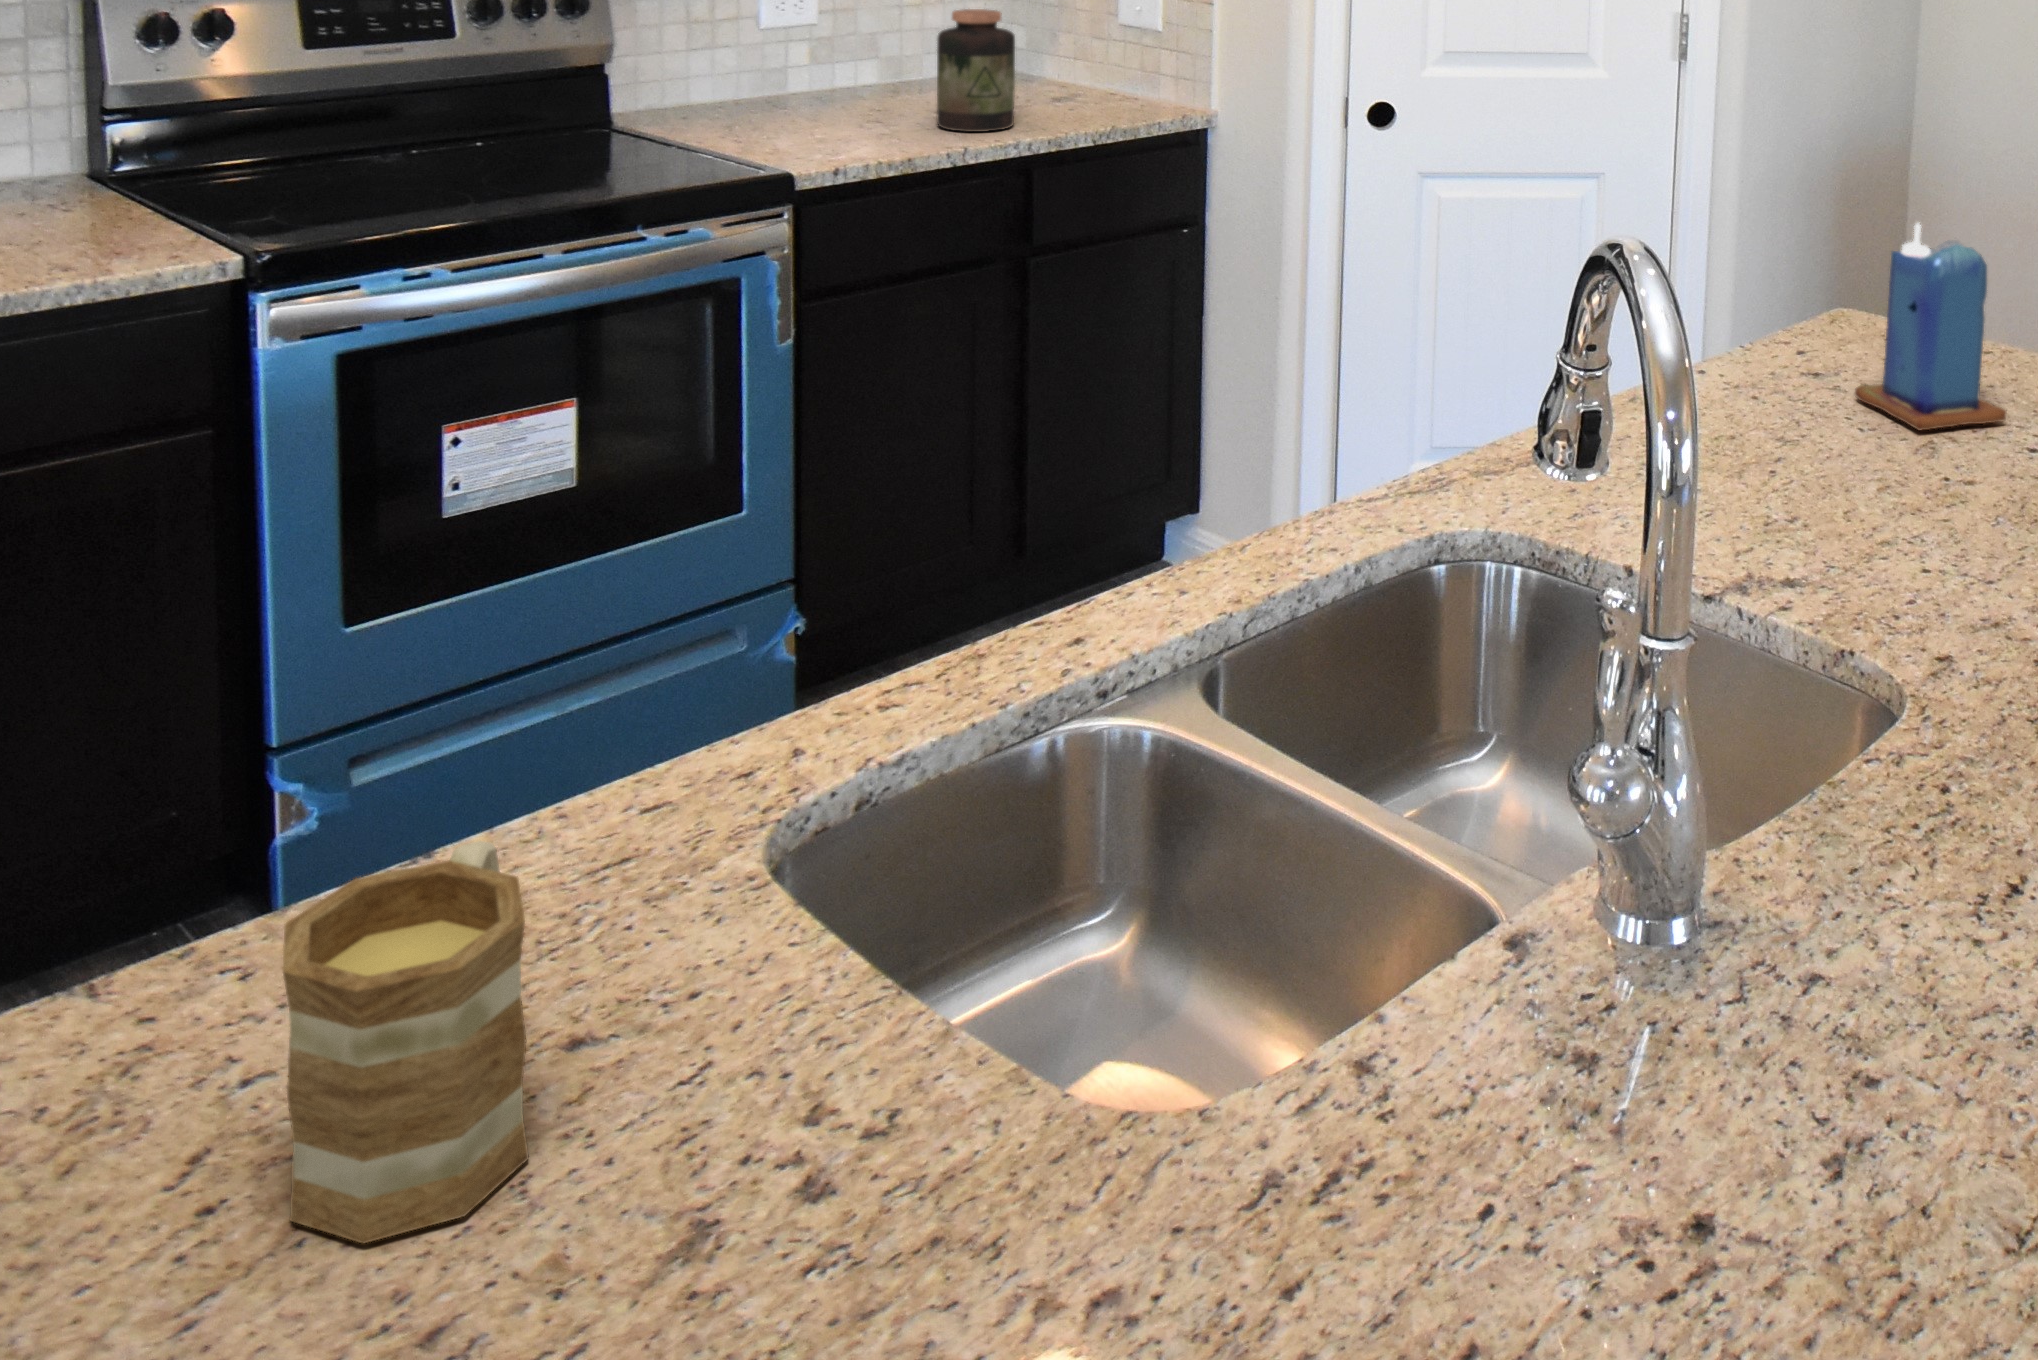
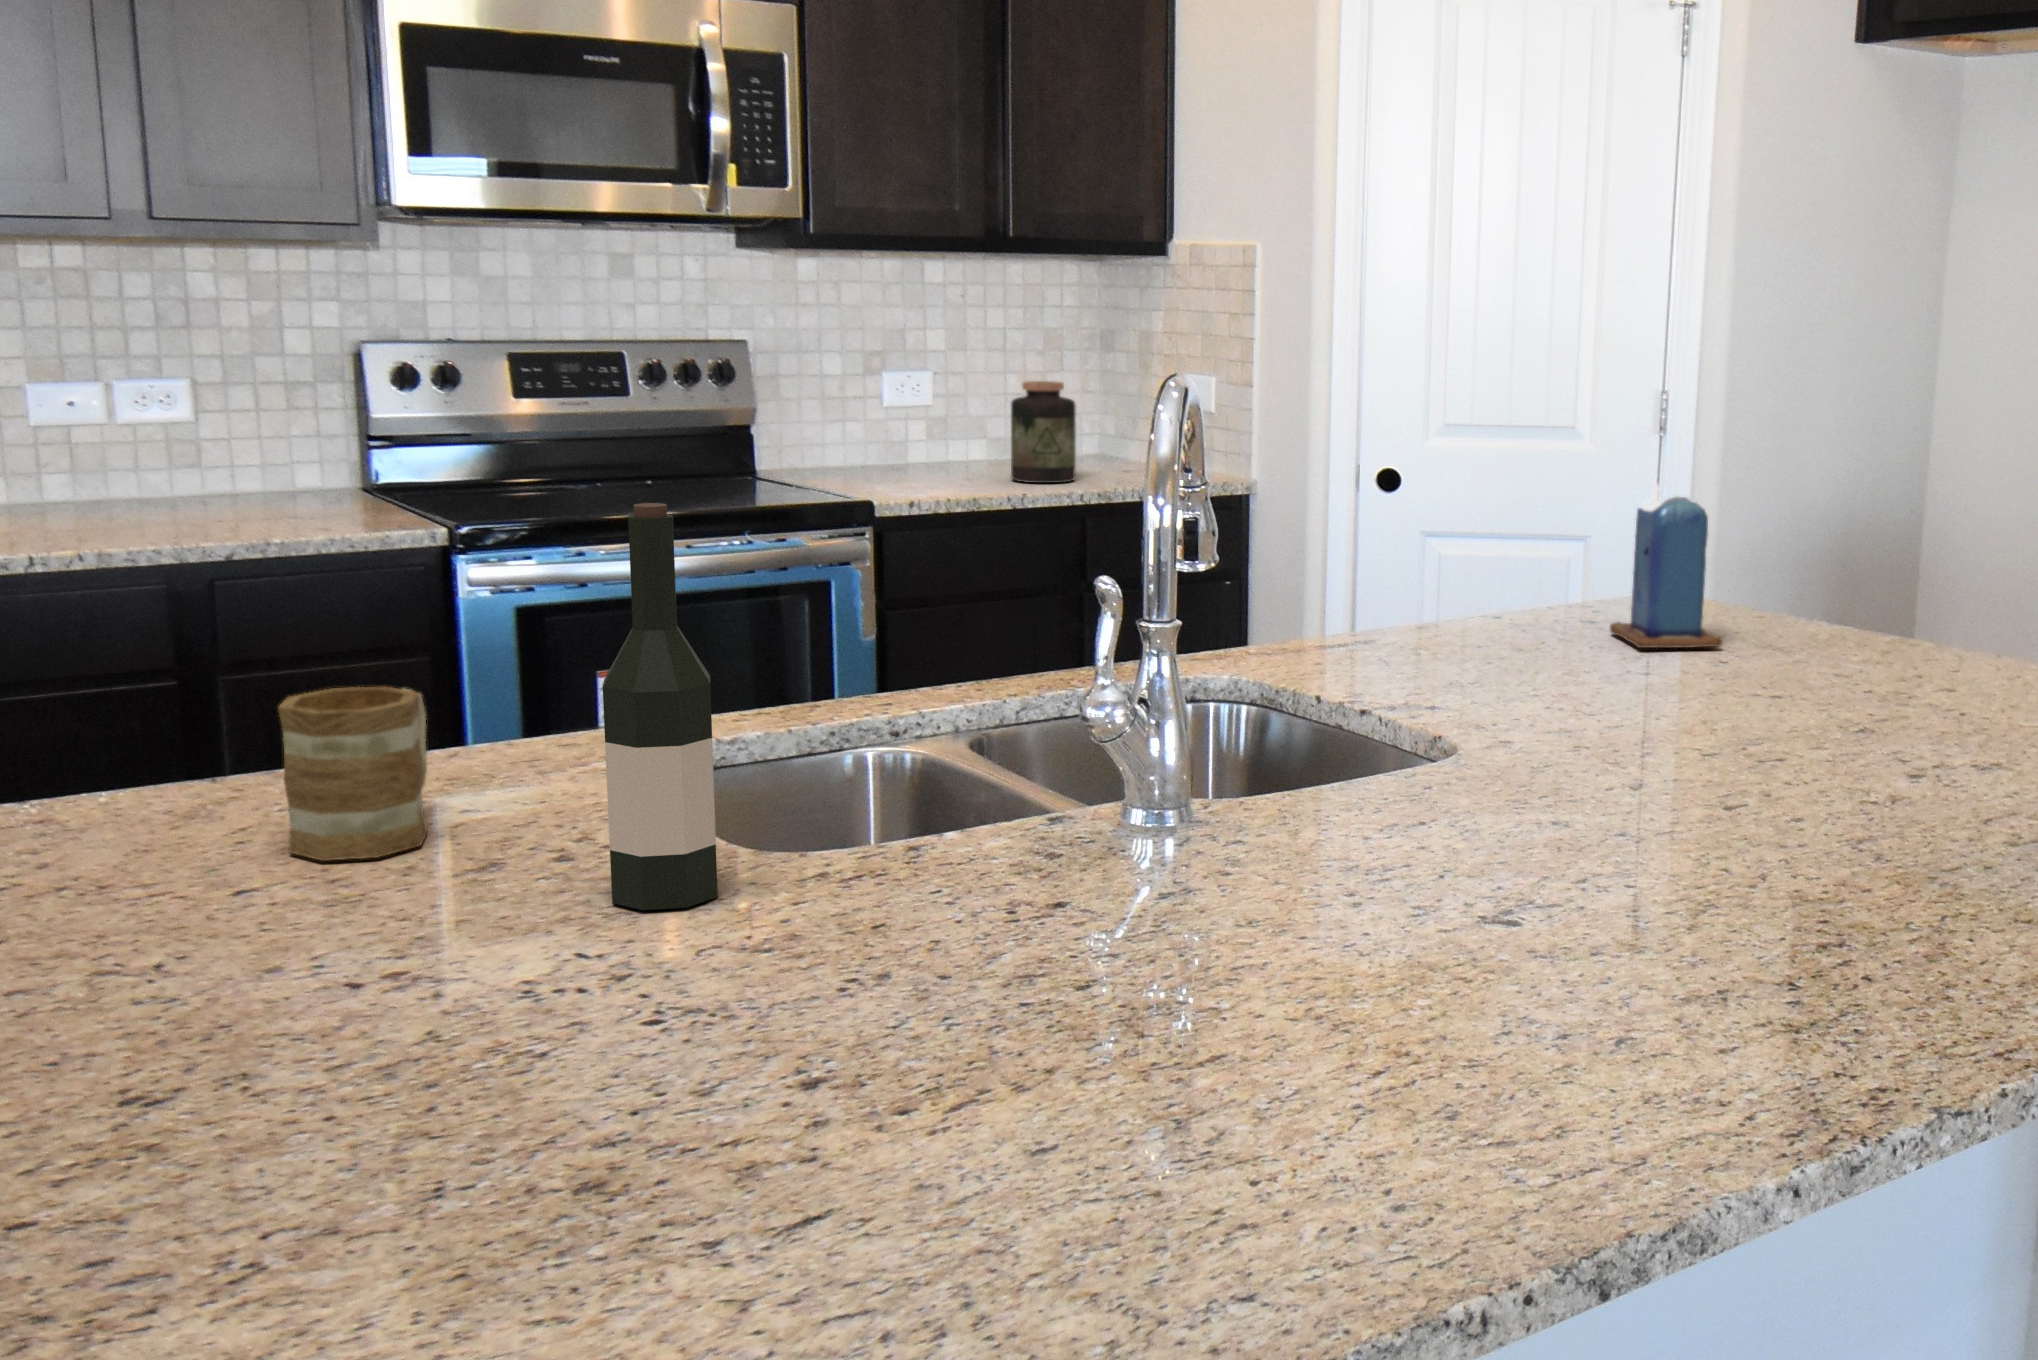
wine bottle: none [938,615,1134,1344] -> present [603,503,718,910]

